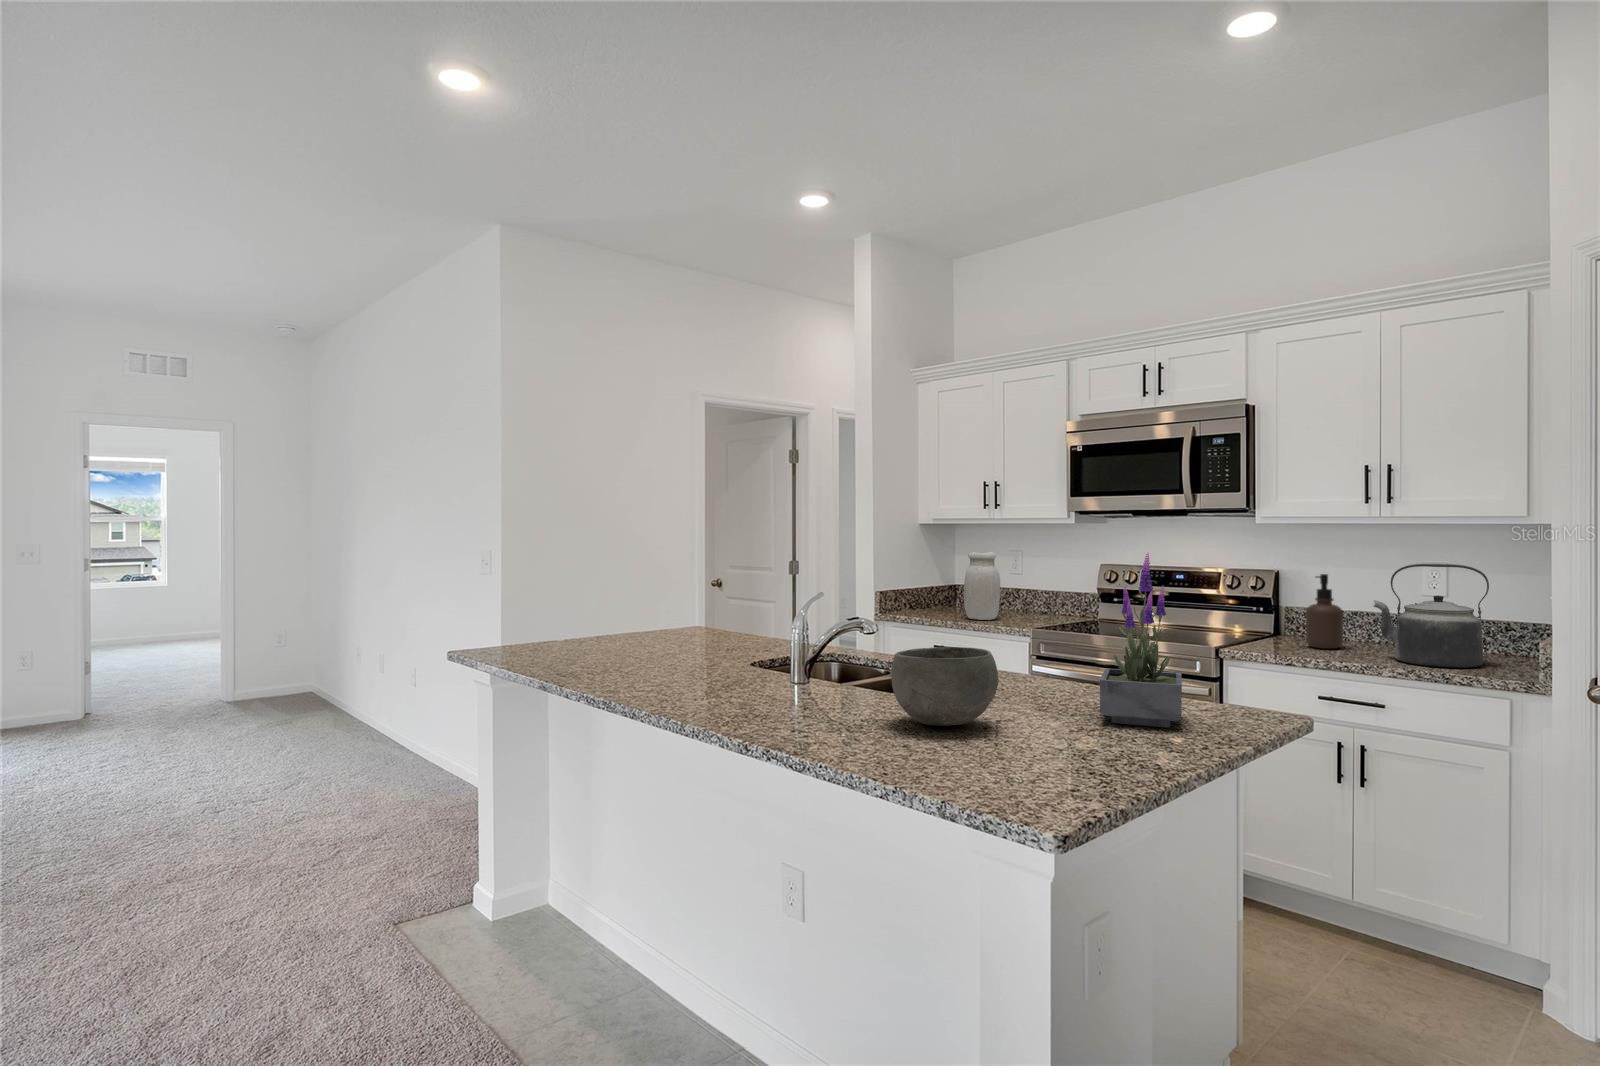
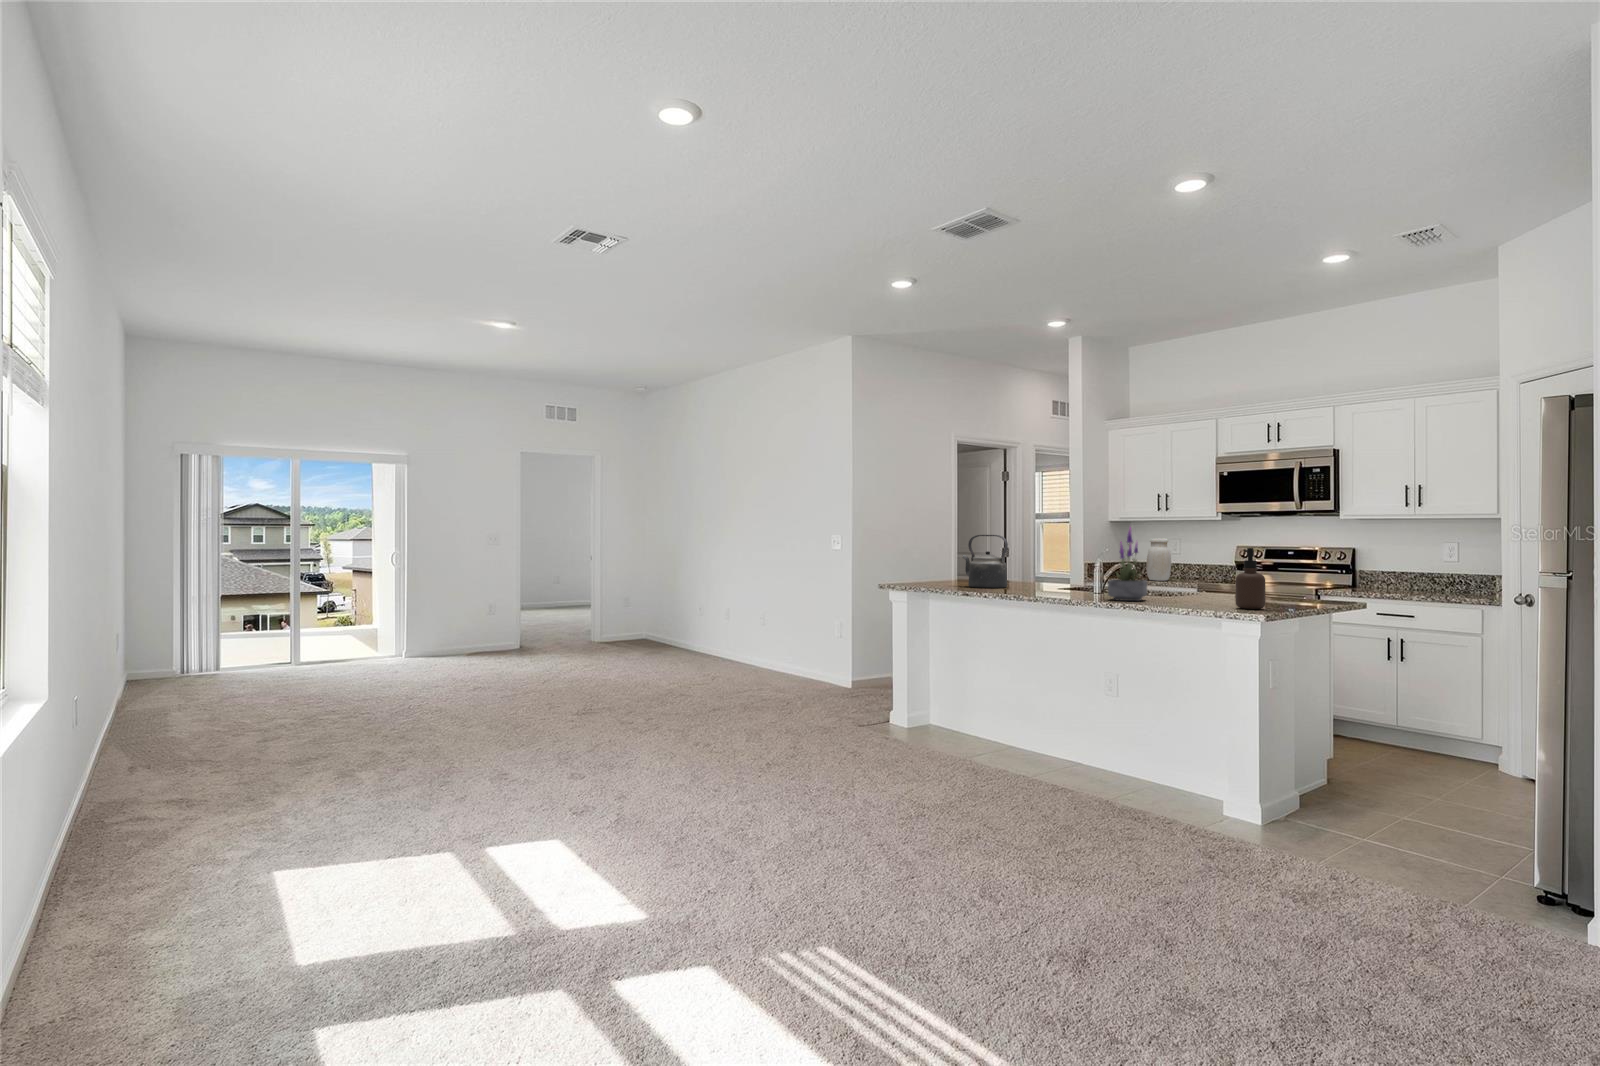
potted plant: present [1100,554,1182,727] -> present [1108,527,1147,601]
kettle: present [1374,564,1489,668] -> present [963,535,1008,588]
soap dispenser: present [1306,574,1343,649] -> present [1236,548,1265,609]
bowl: present [891,647,998,726] -> none [1170,568,1221,600]

